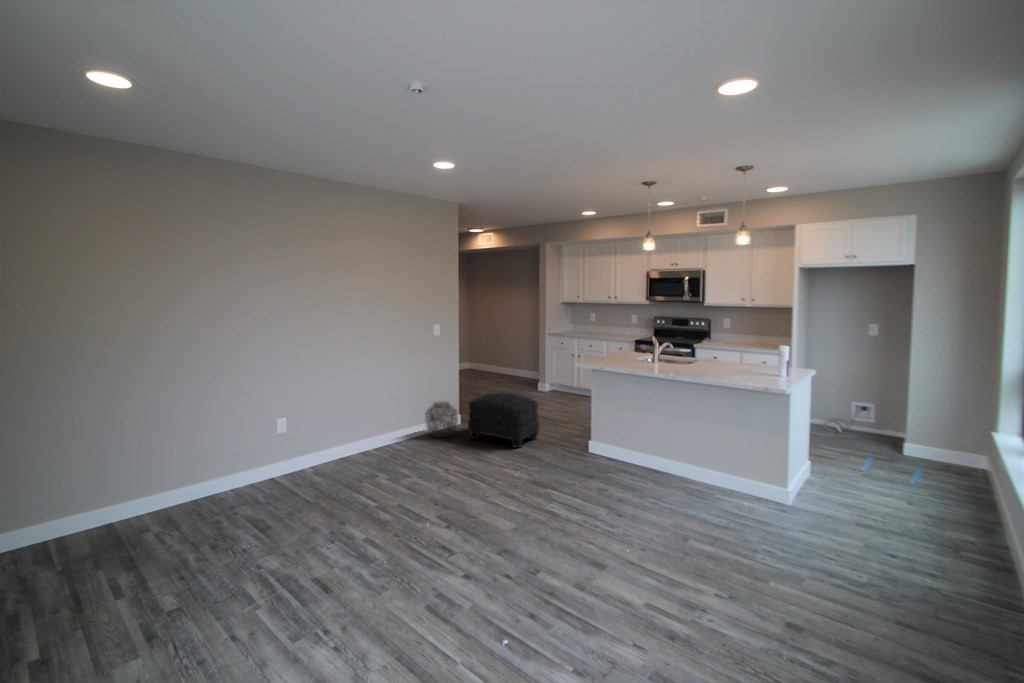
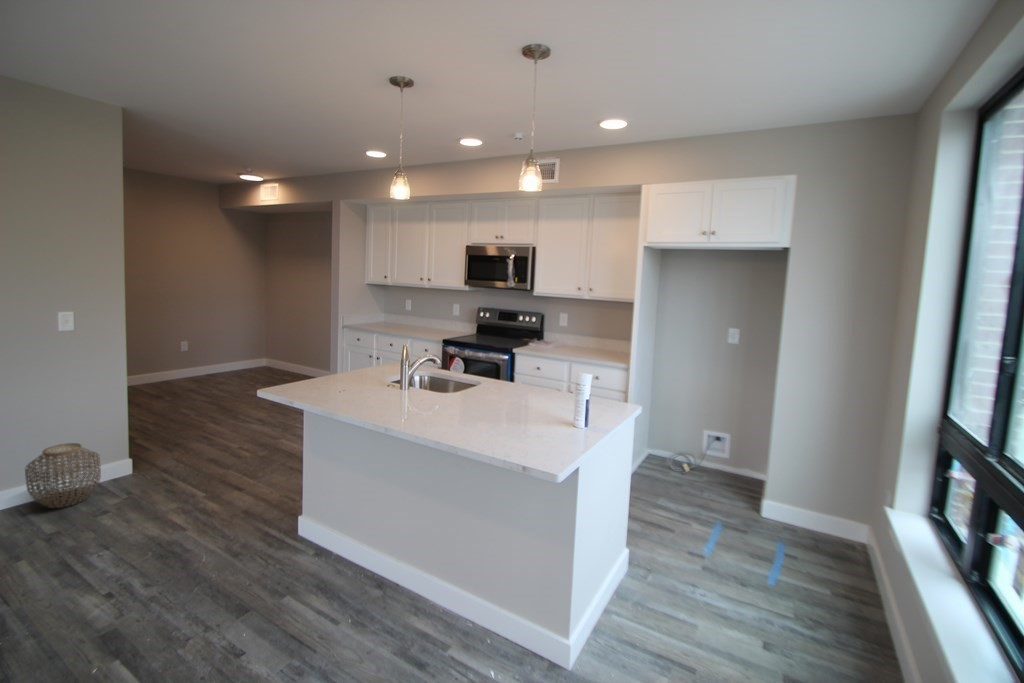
ottoman: present [468,393,539,448] -> none [104,427,242,531]

